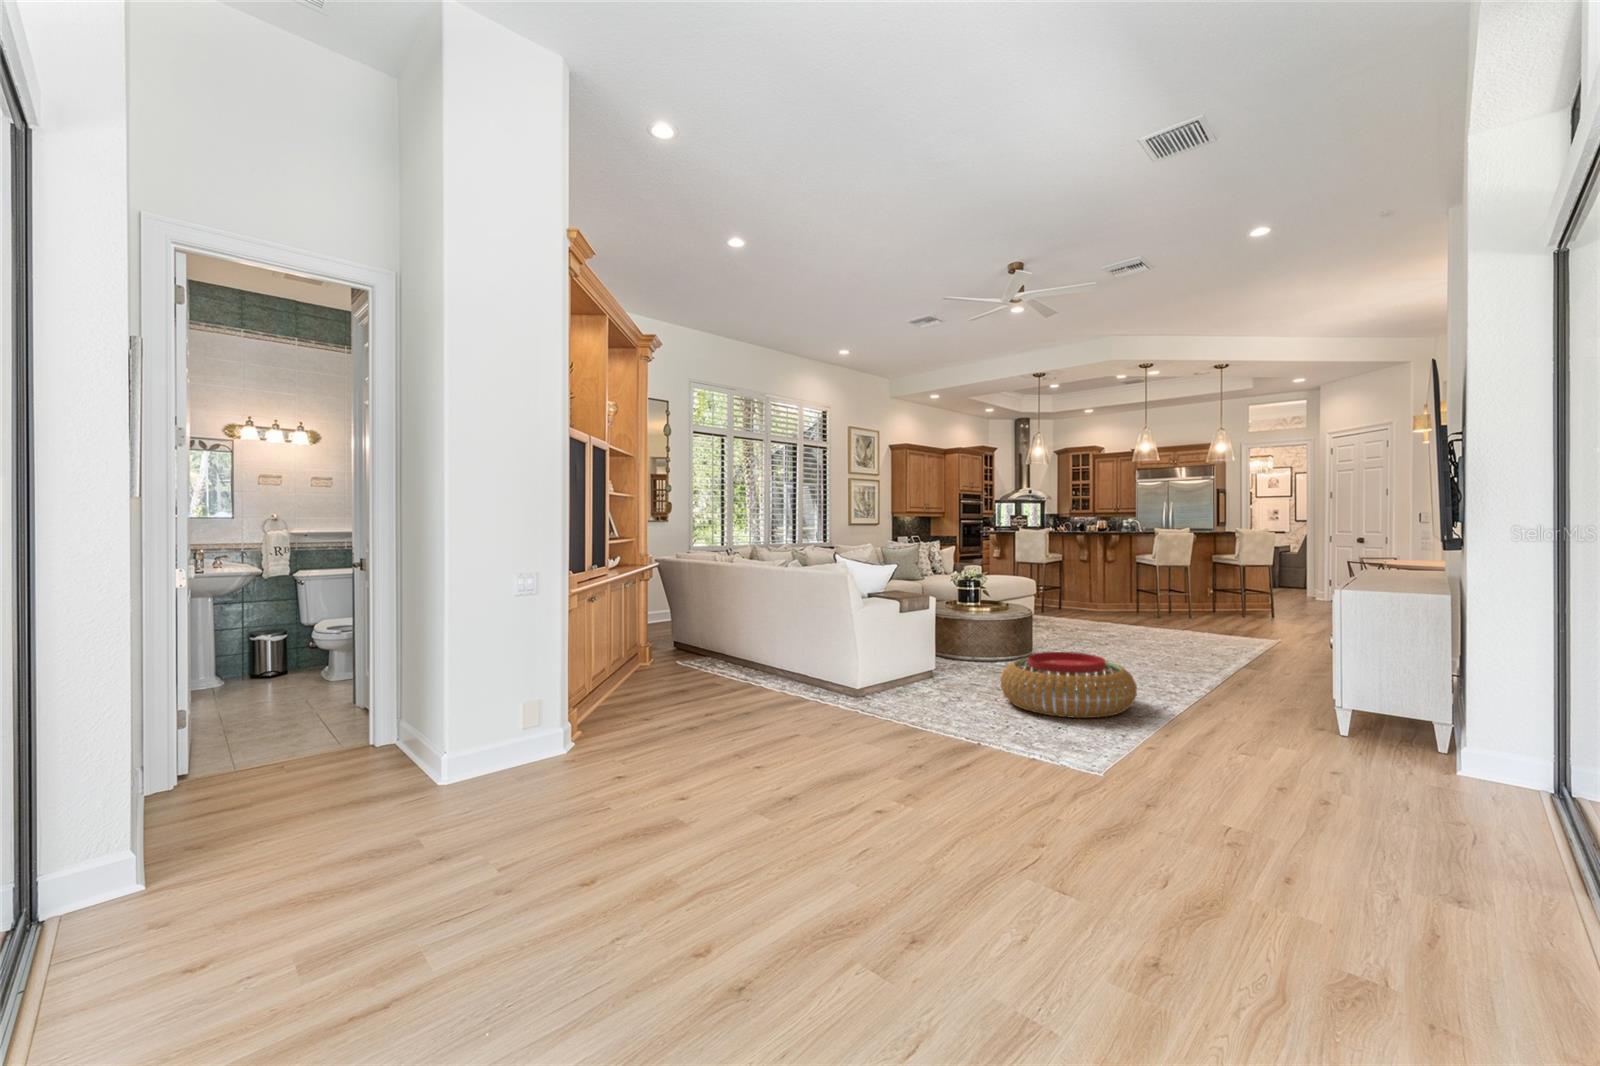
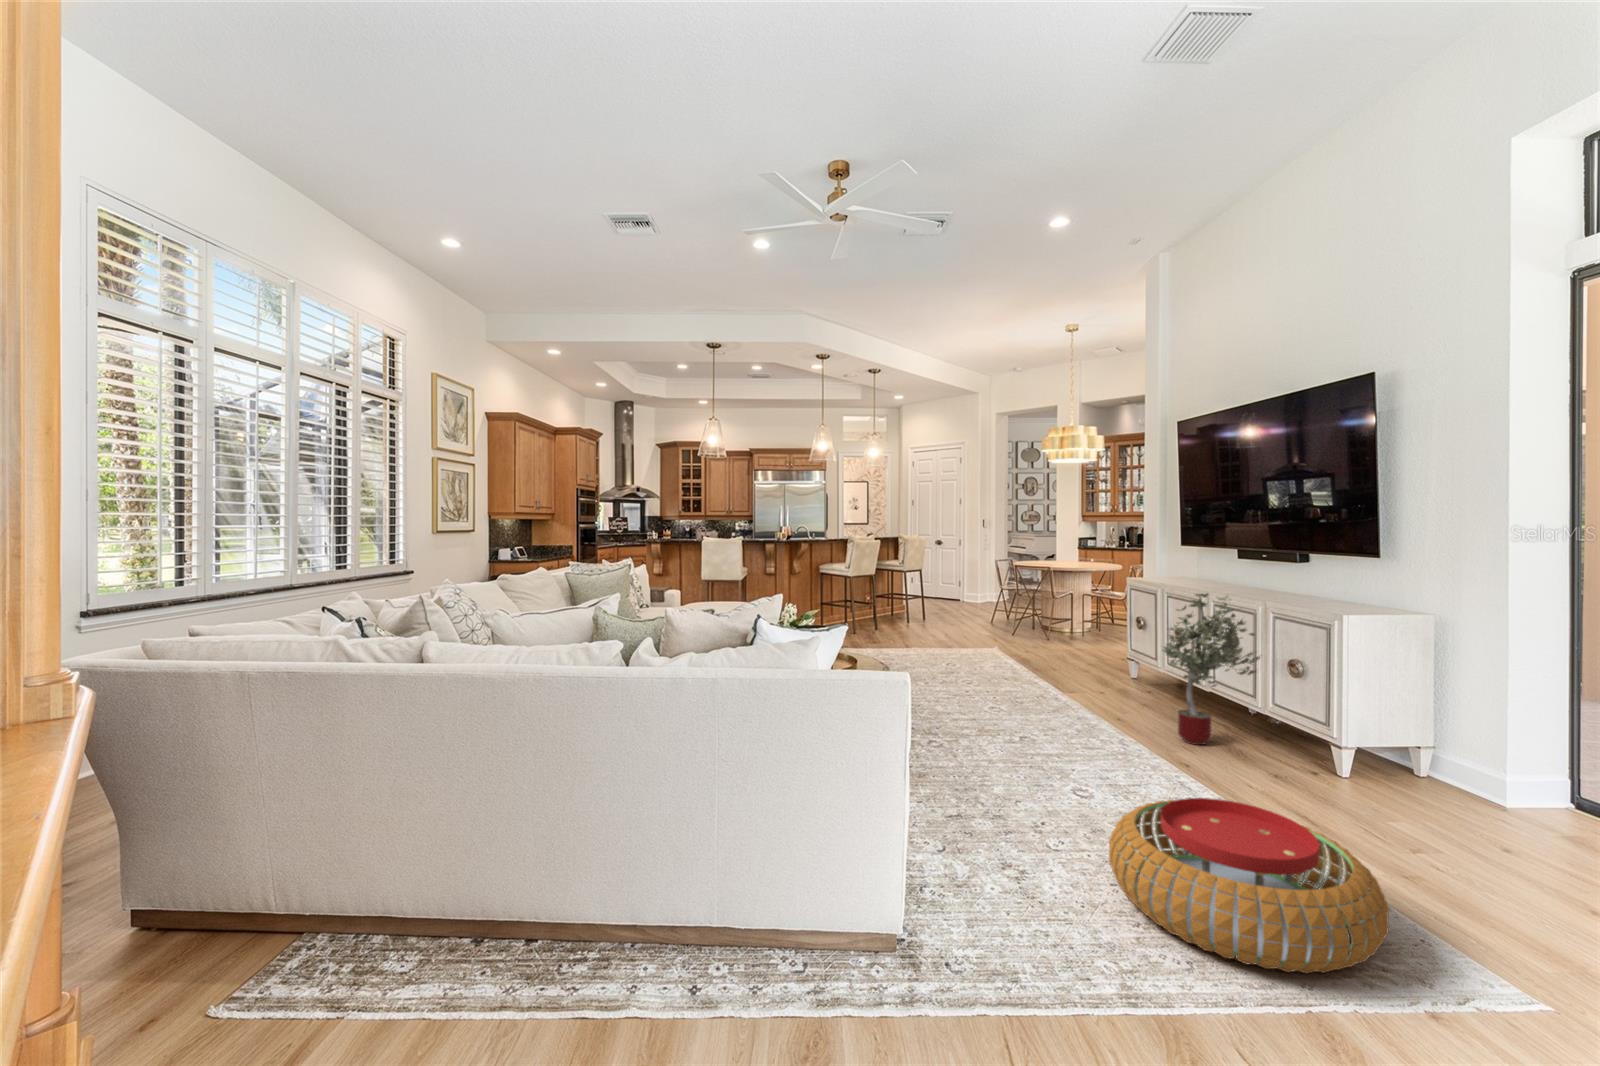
potted tree: none [1249,553,1332,680] -> present [1164,593,1260,745]

